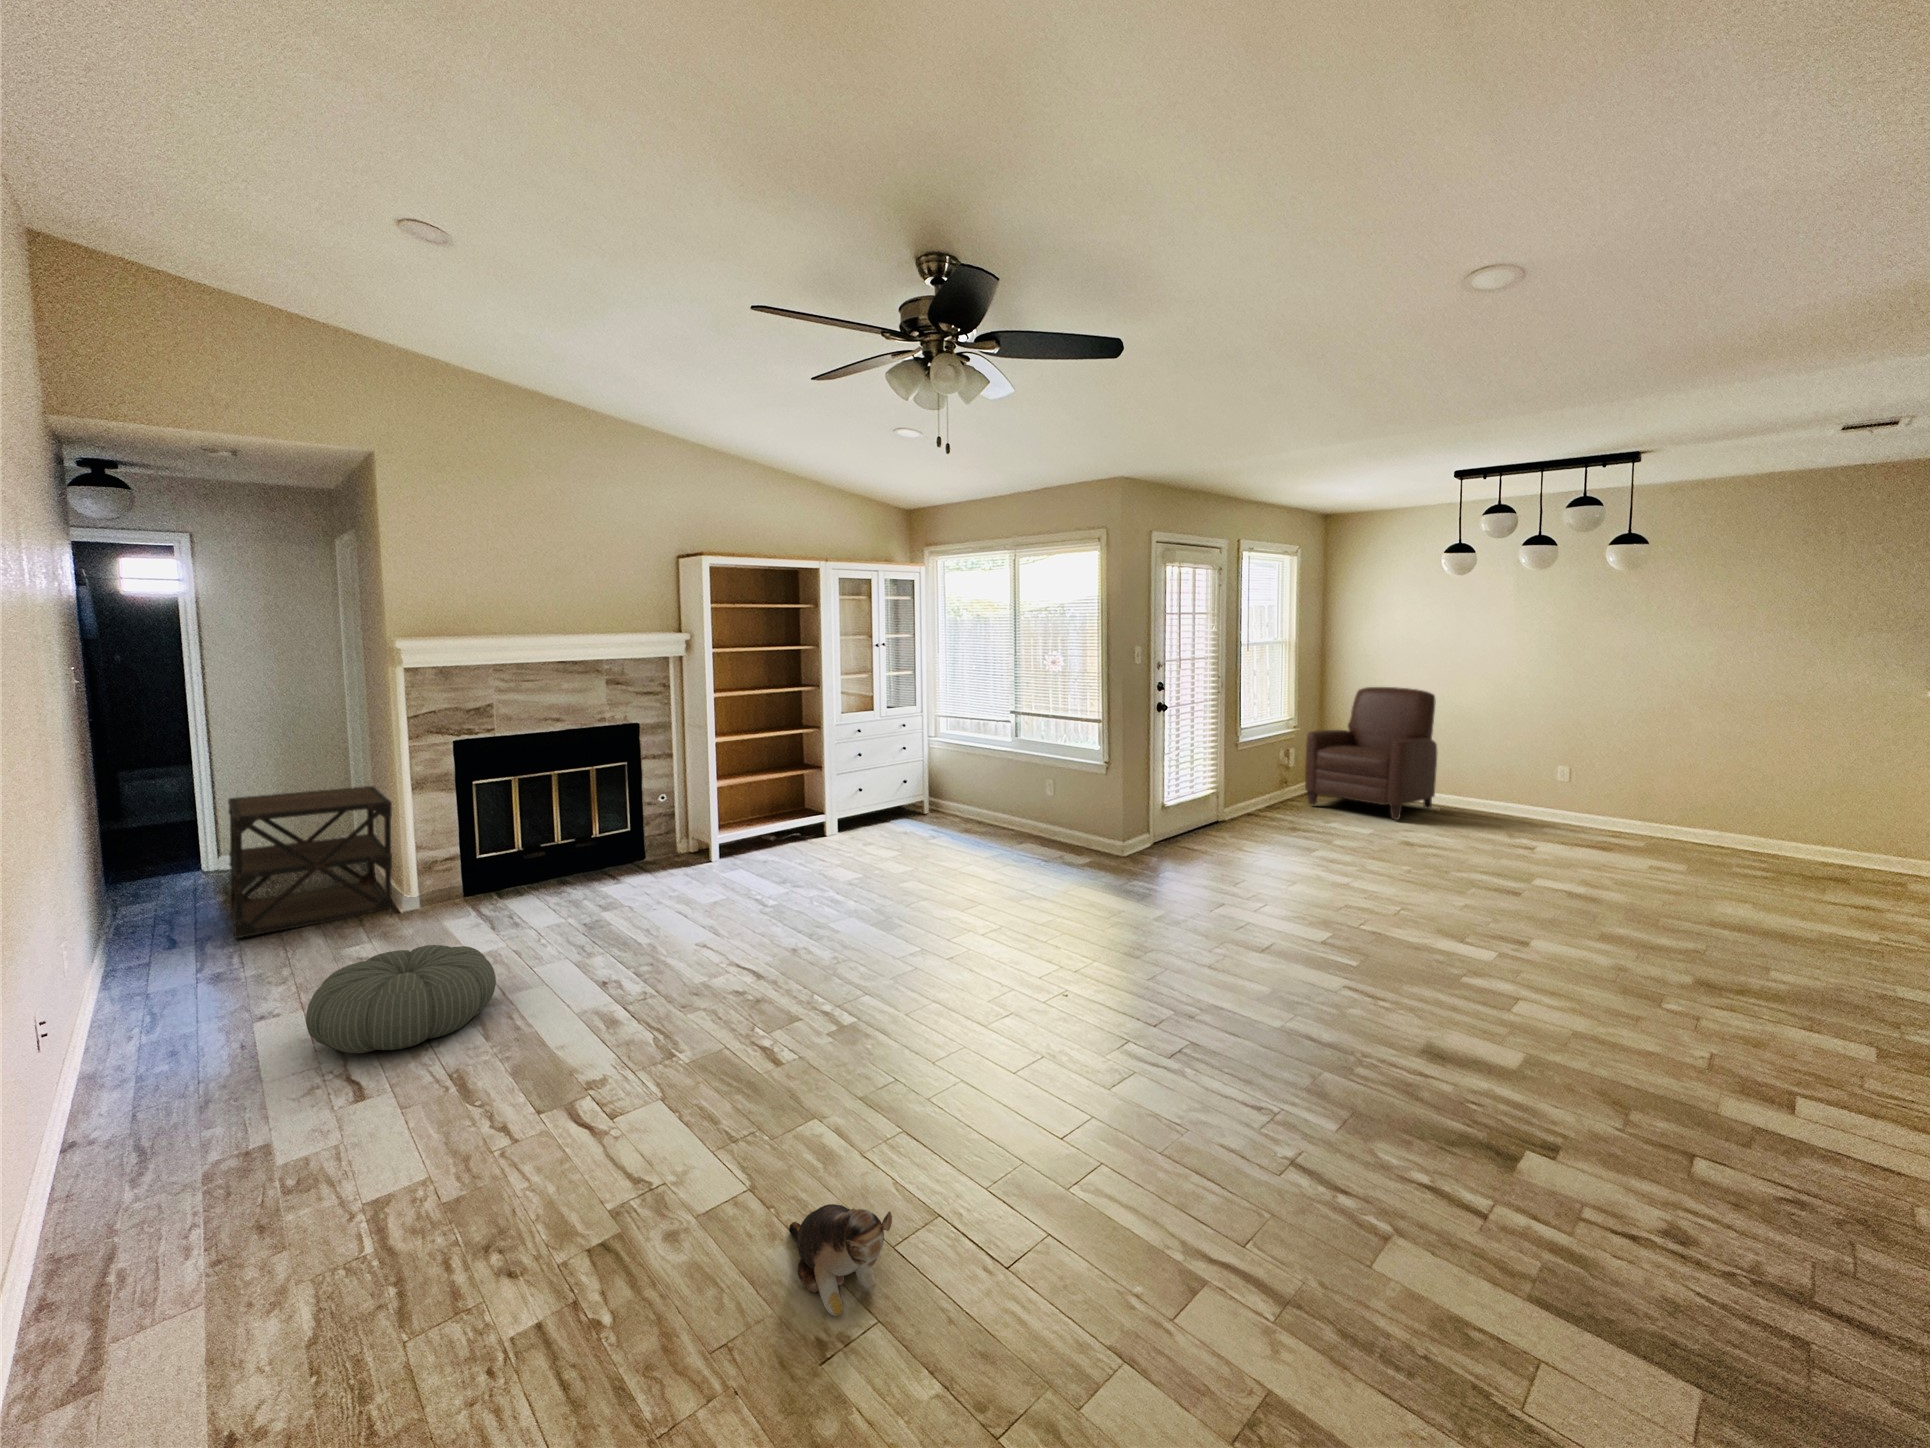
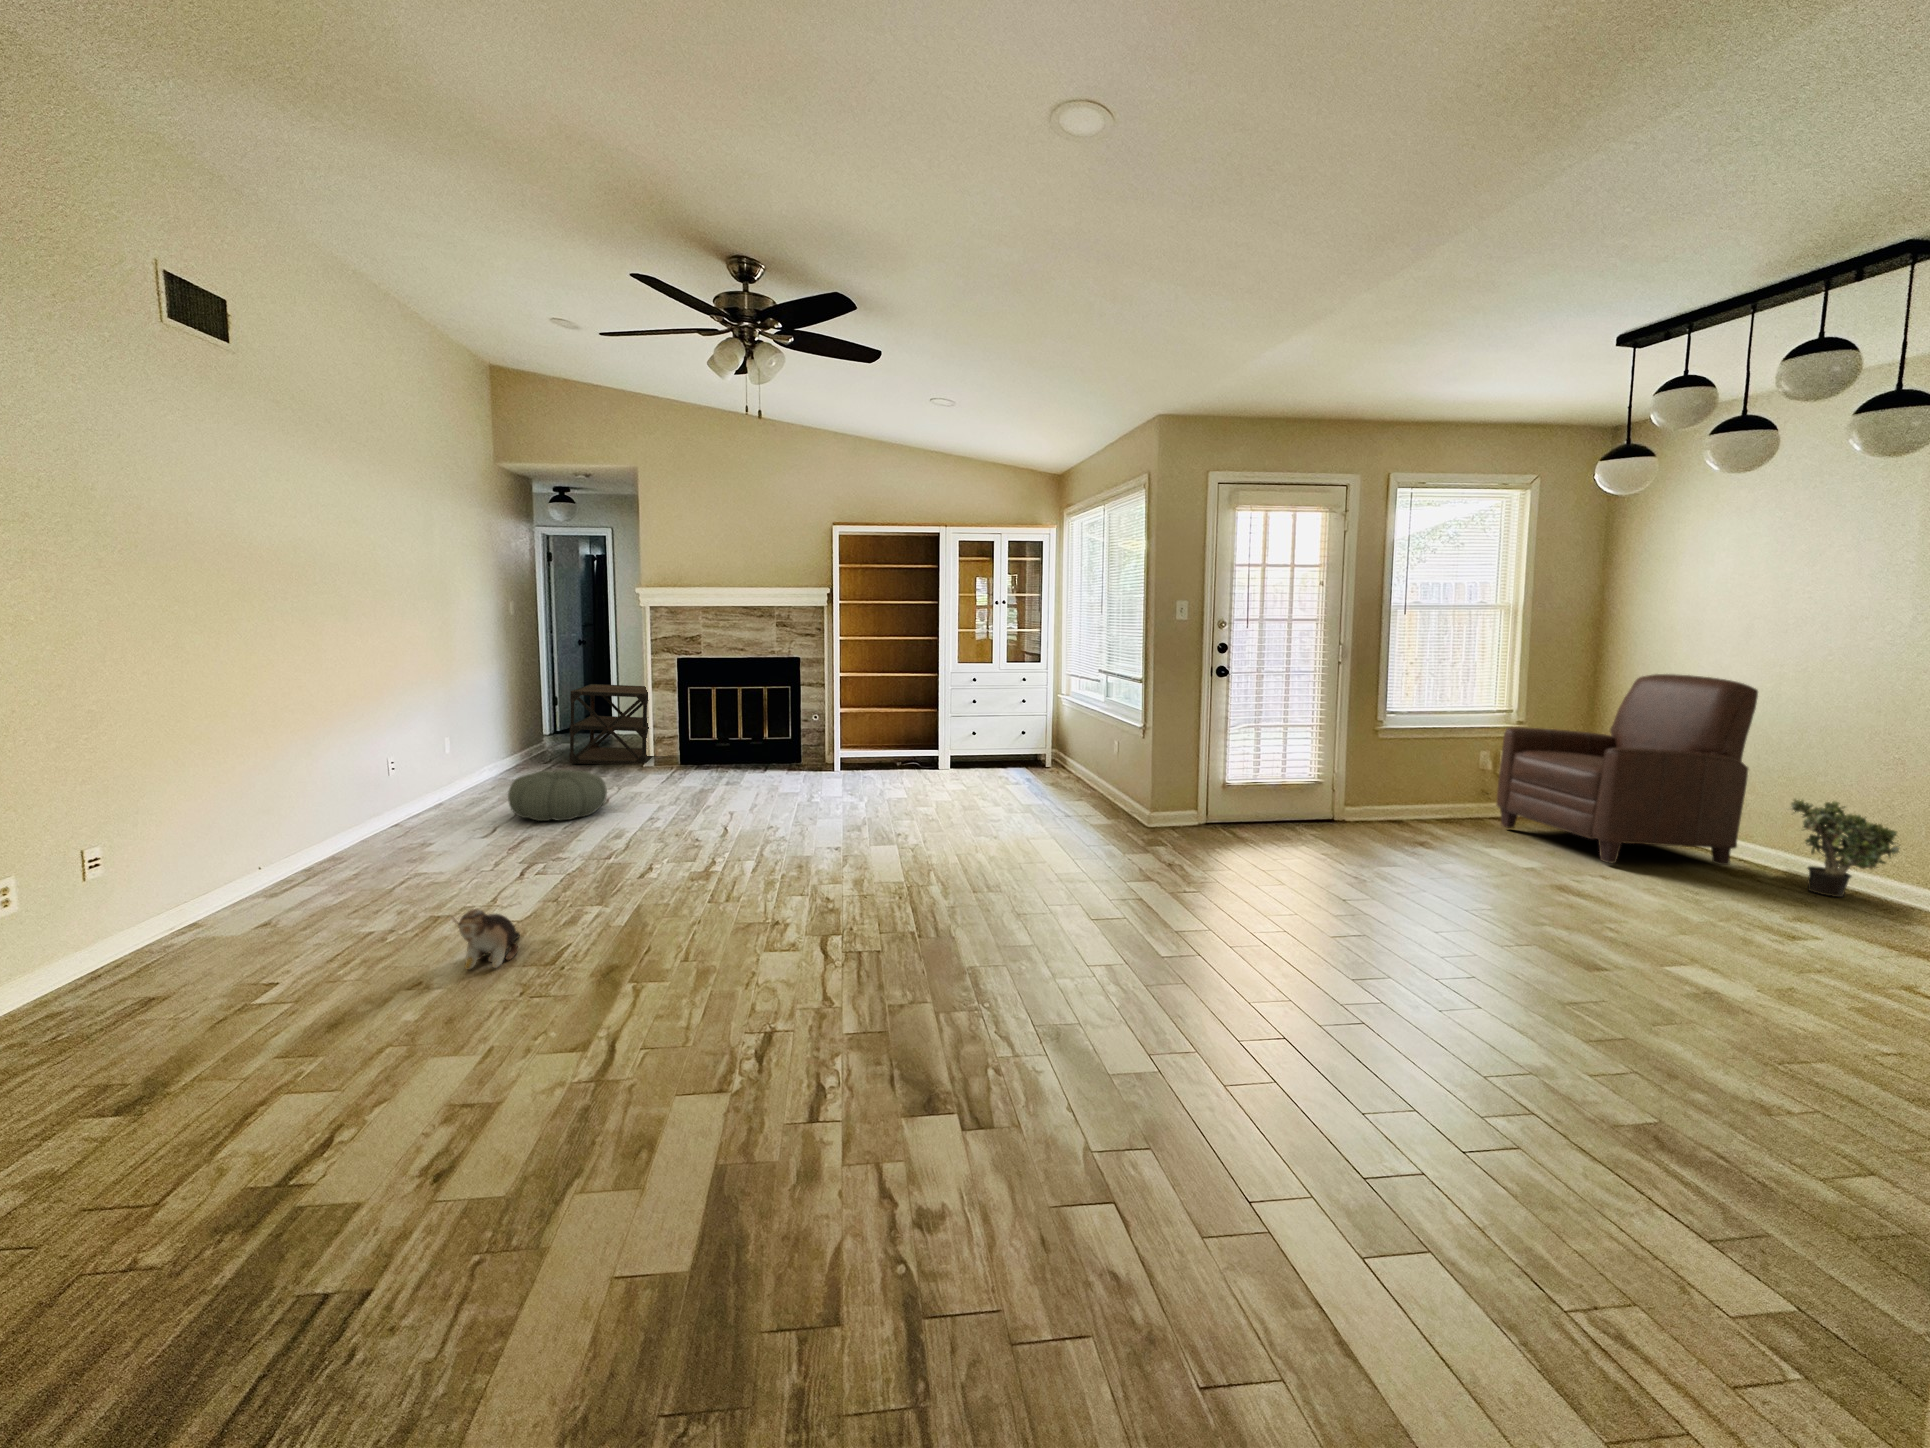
potted plant: none [1469,761,1525,818] -> present [1791,799,1899,897]

